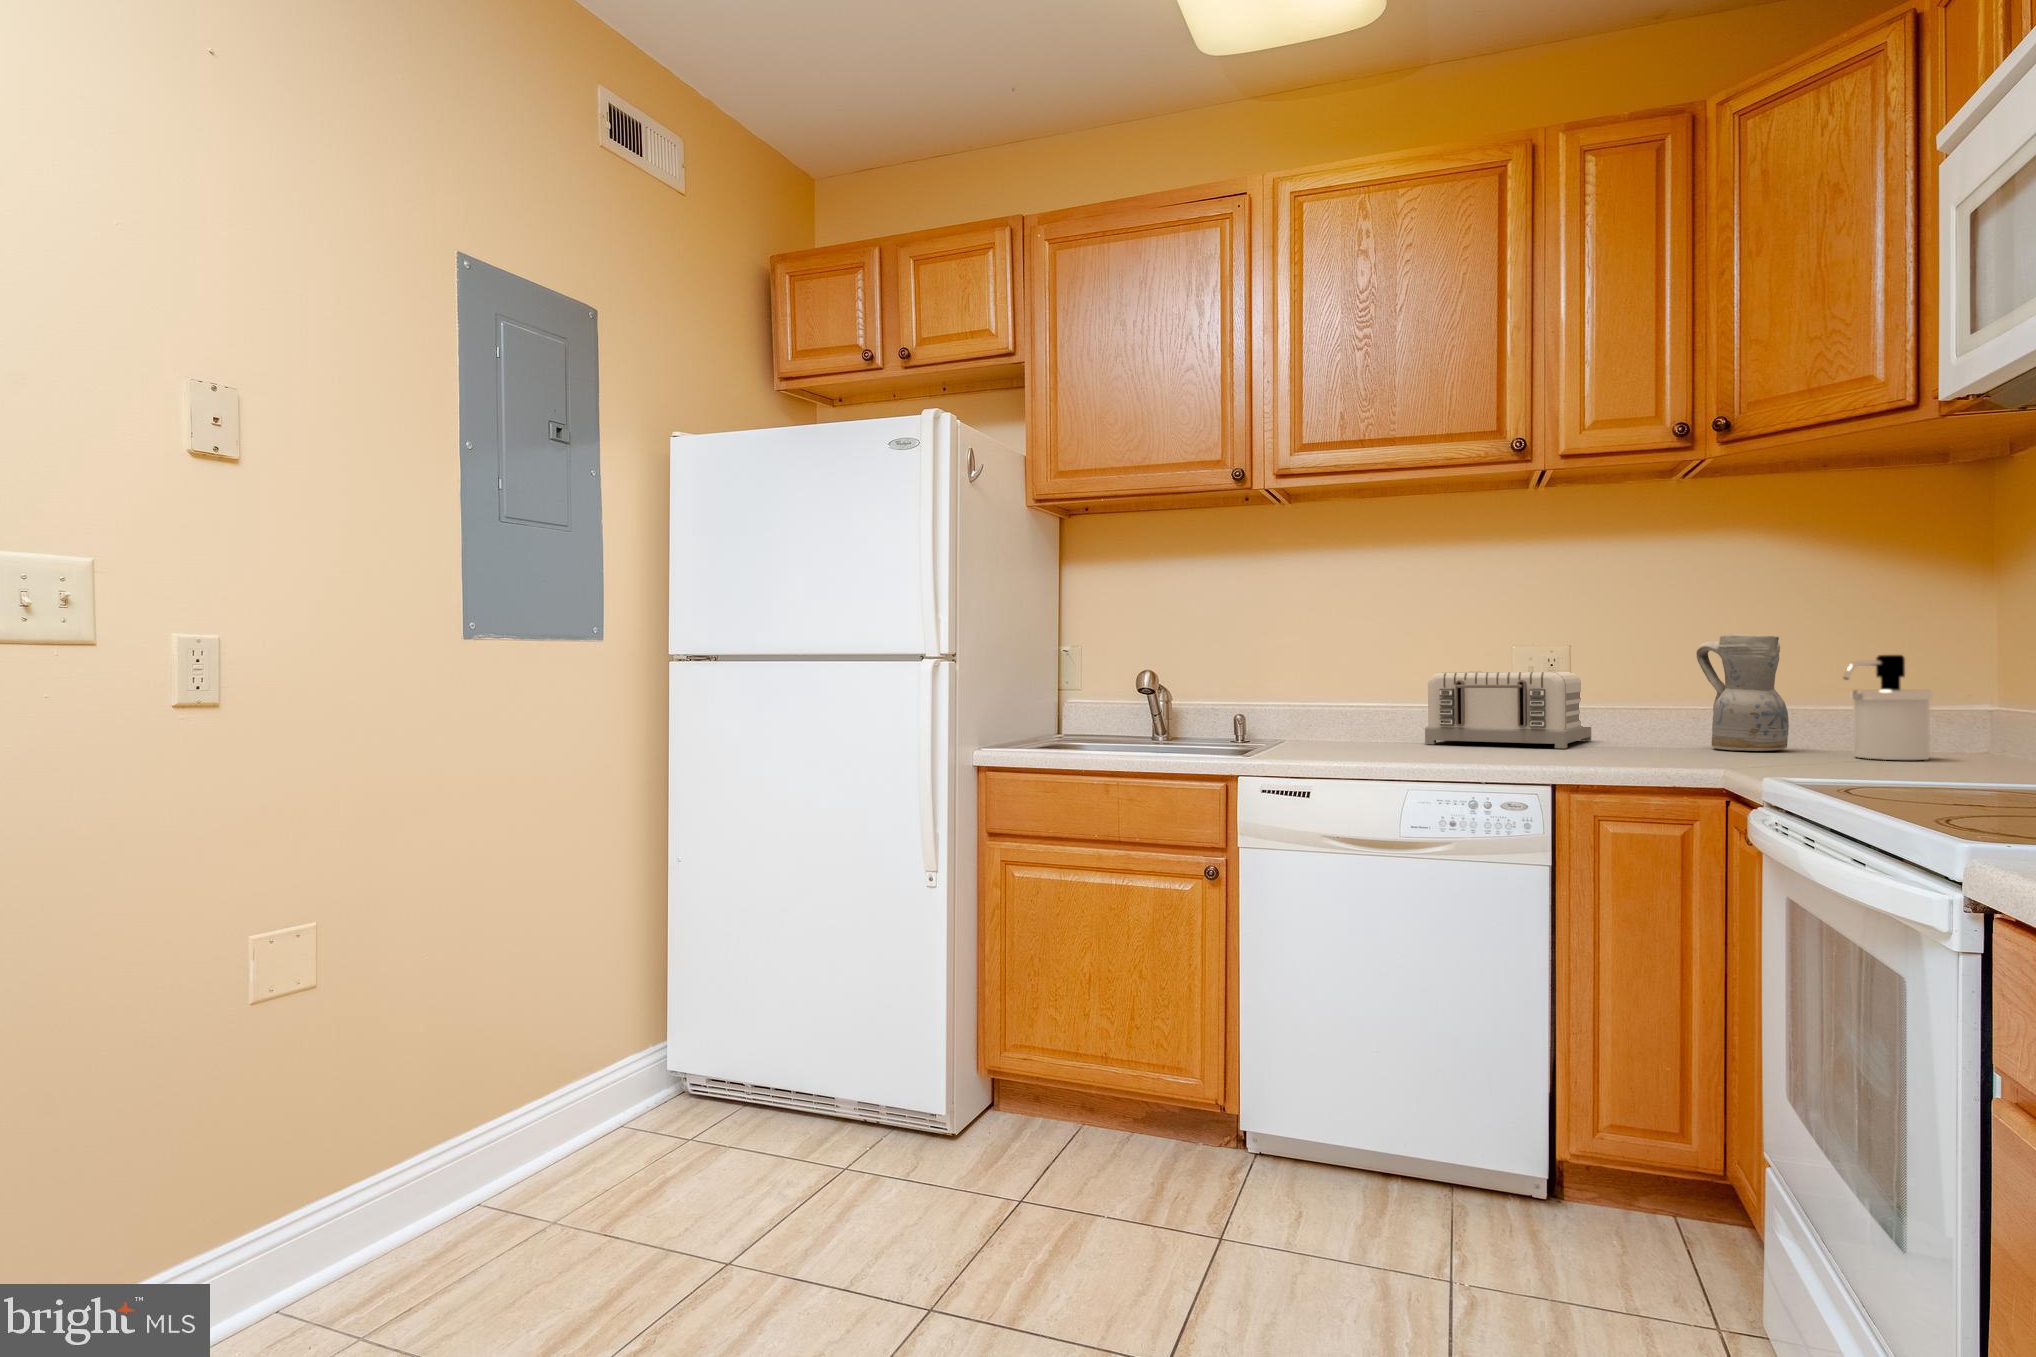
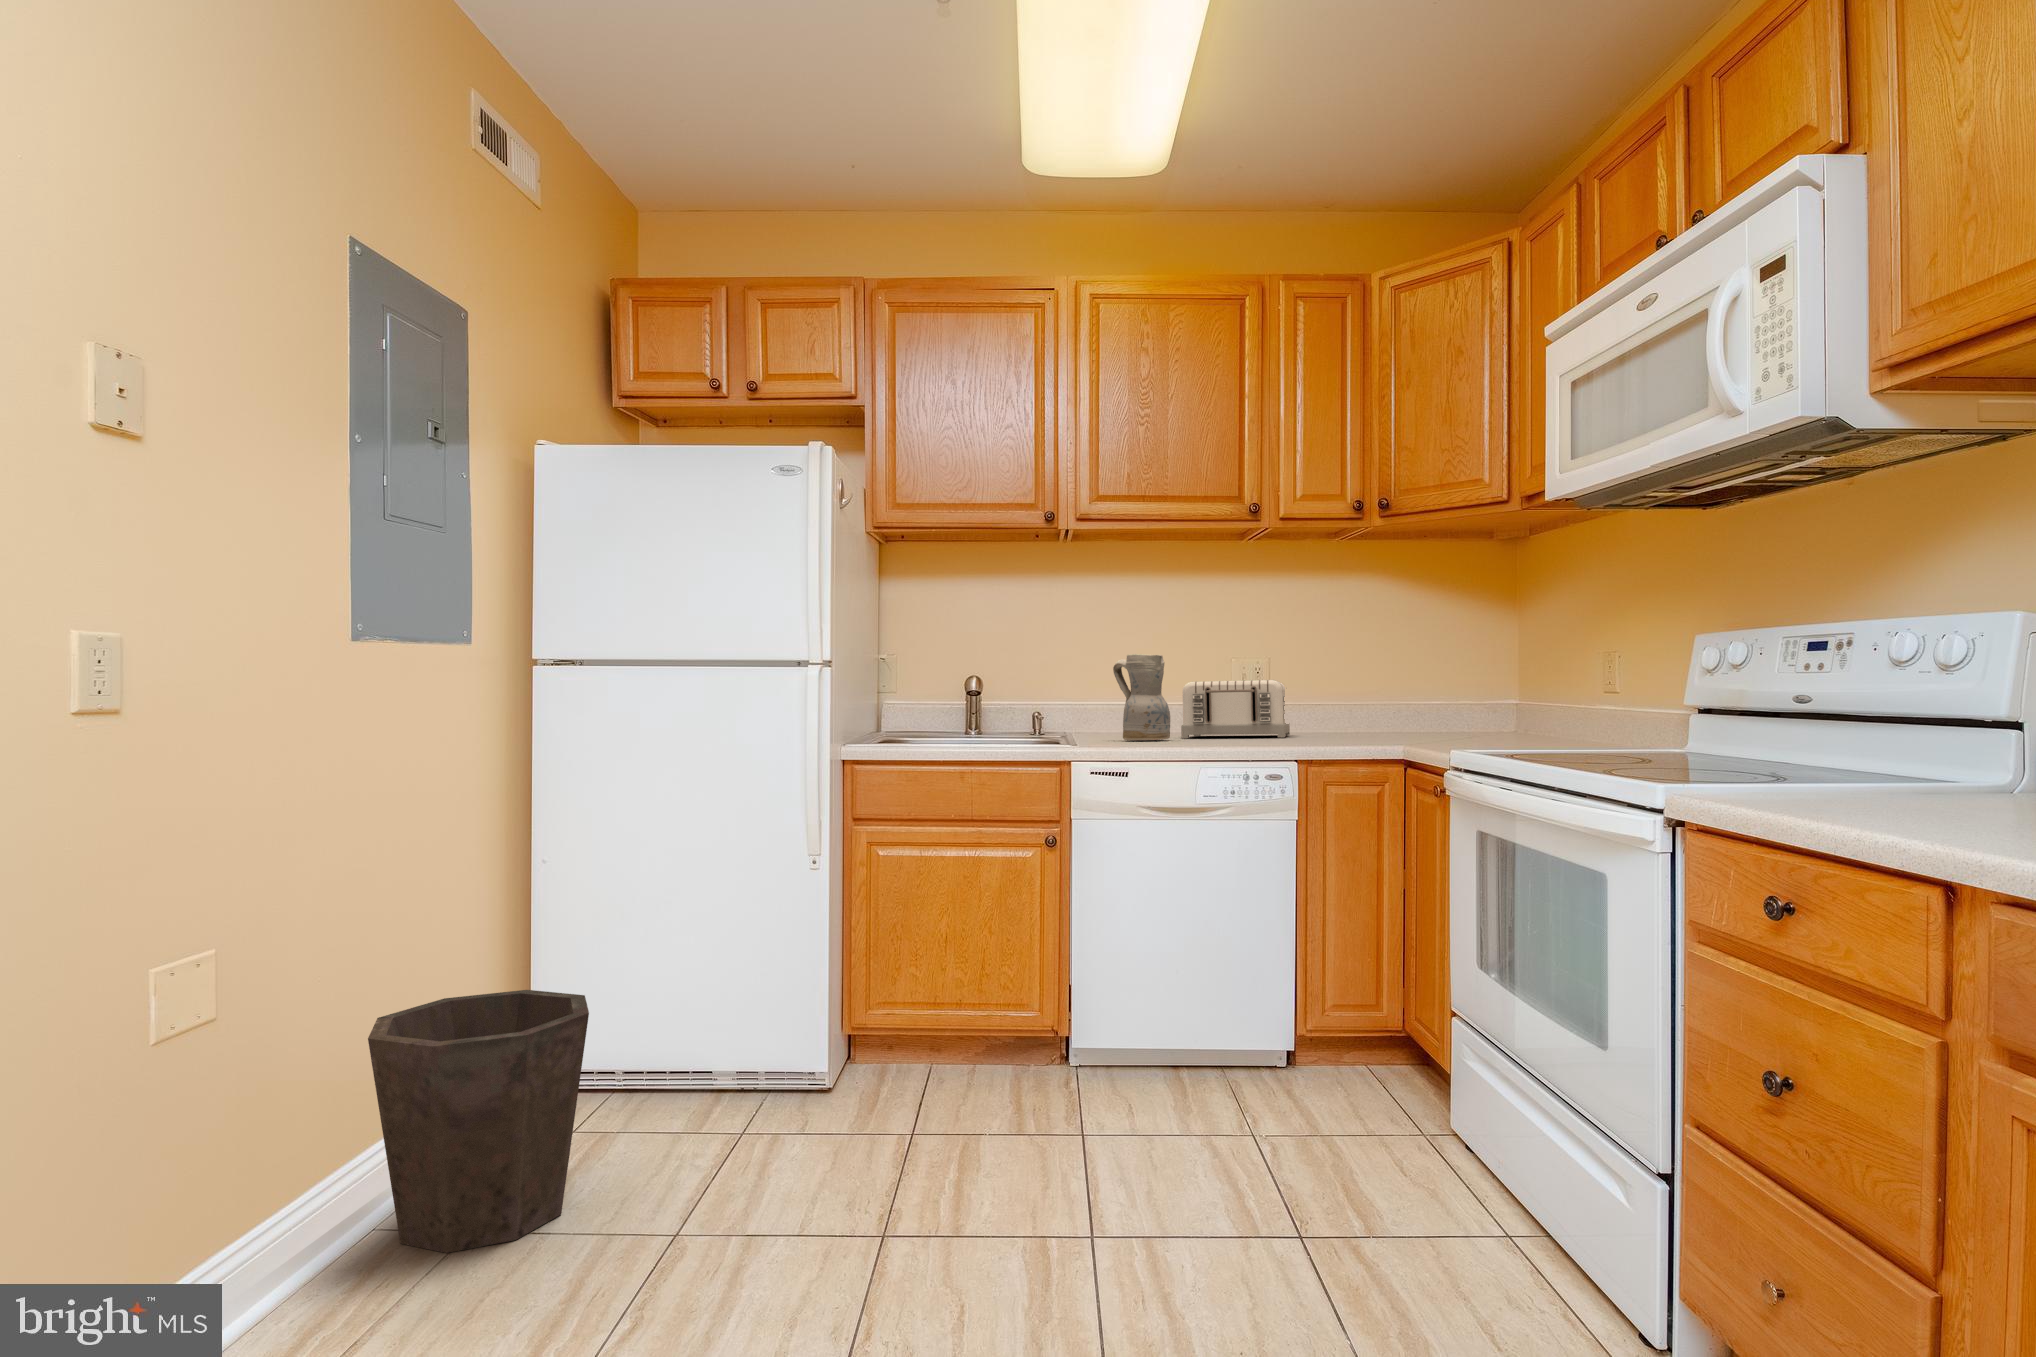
ceramic pitcher: present [1696,634,1789,751] -> present [1113,654,1170,741]
soap dispenser: present [1843,655,1932,760] -> none [1464,665,1511,736]
waste bin: none [418,1001,653,1277] -> present [368,990,589,1253]

